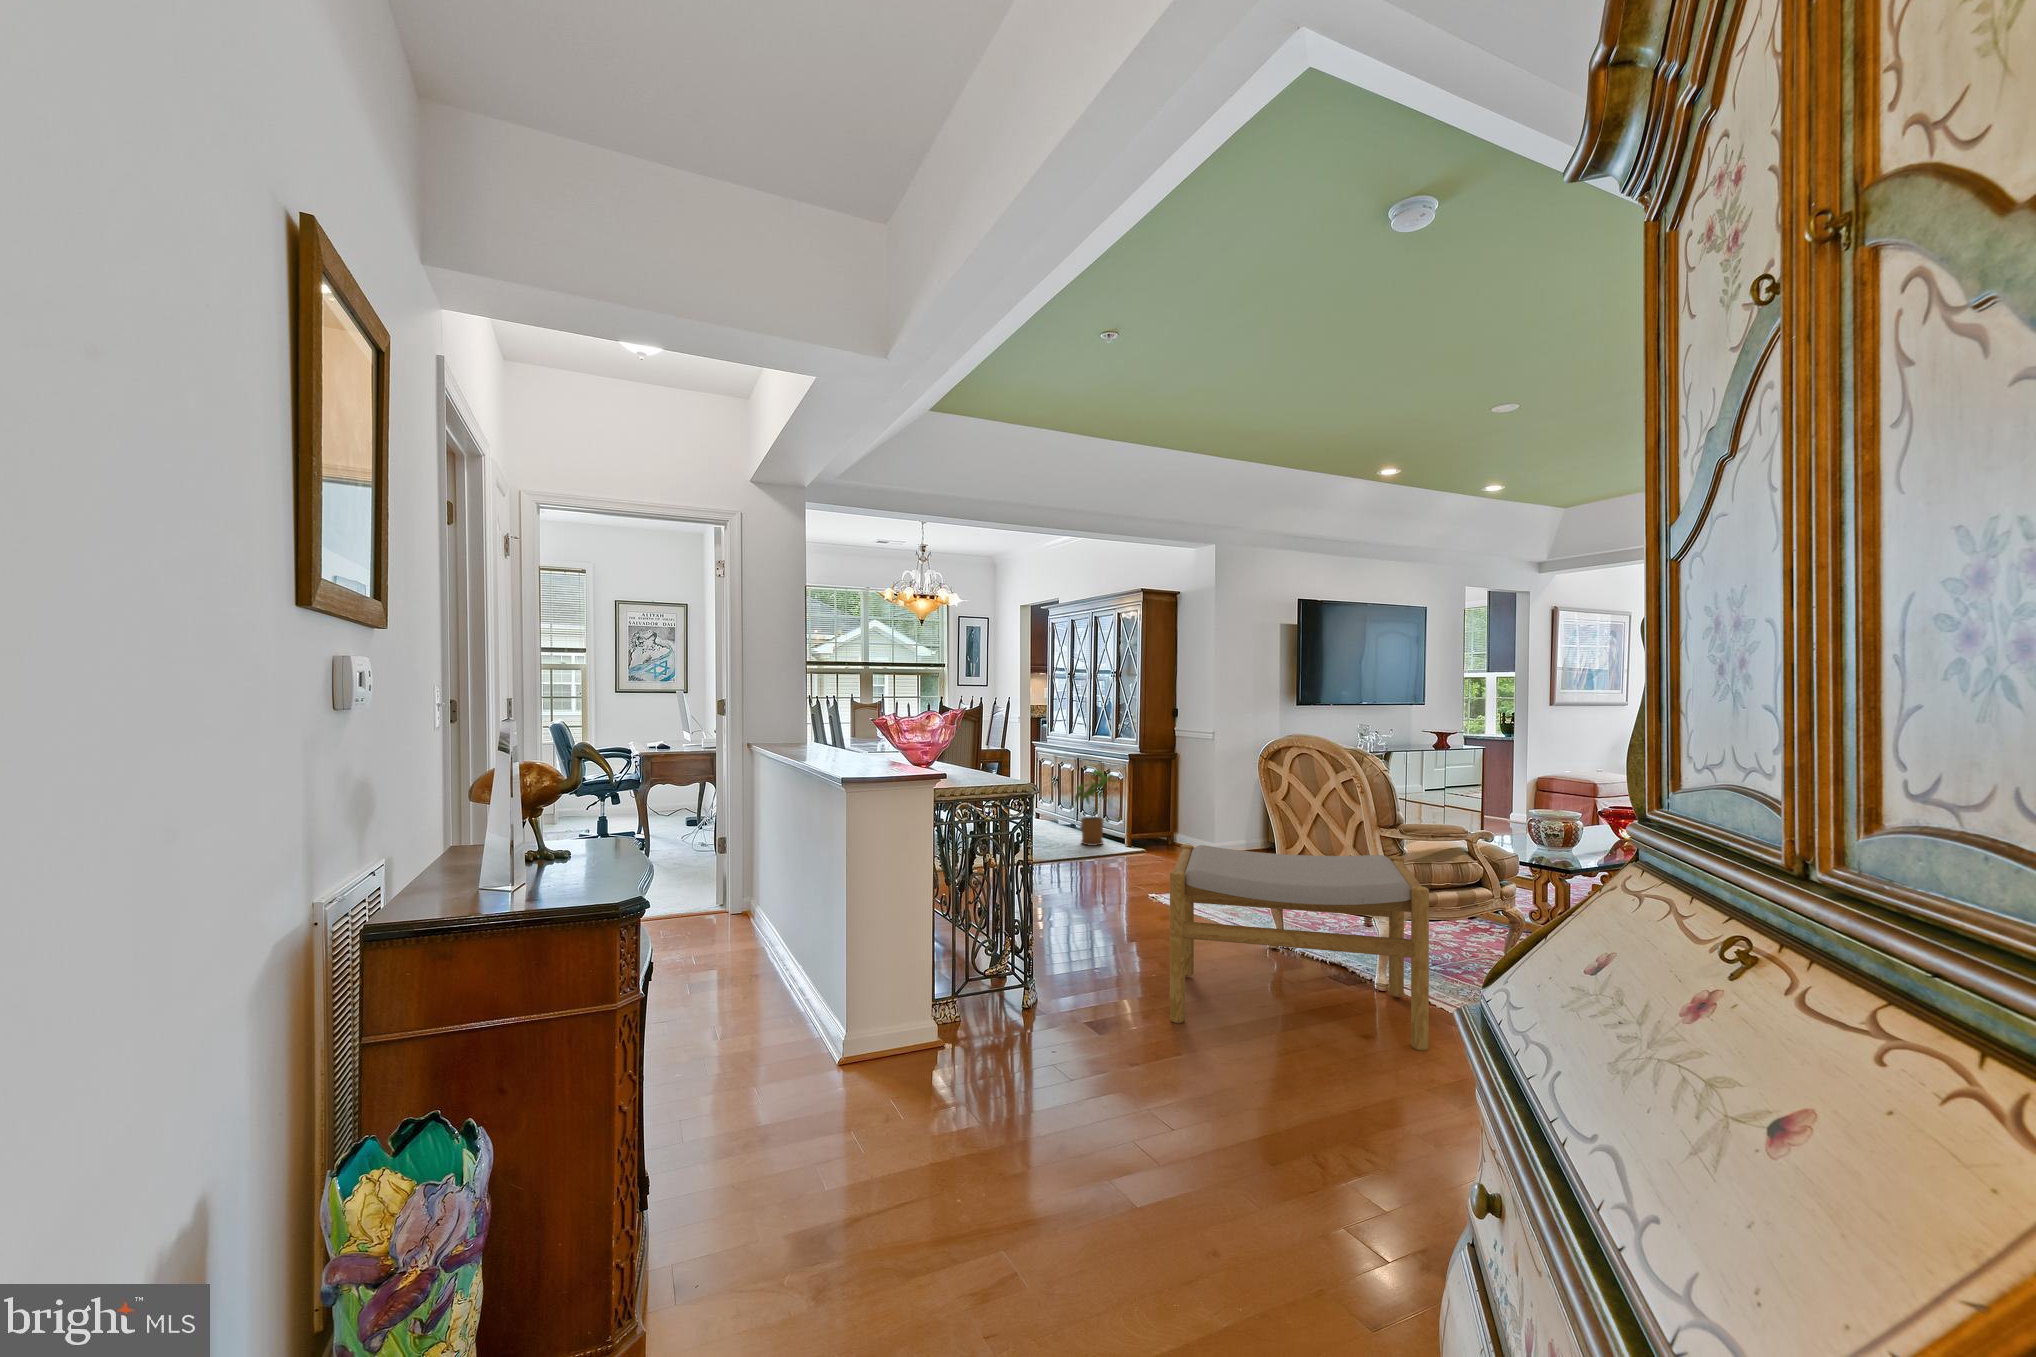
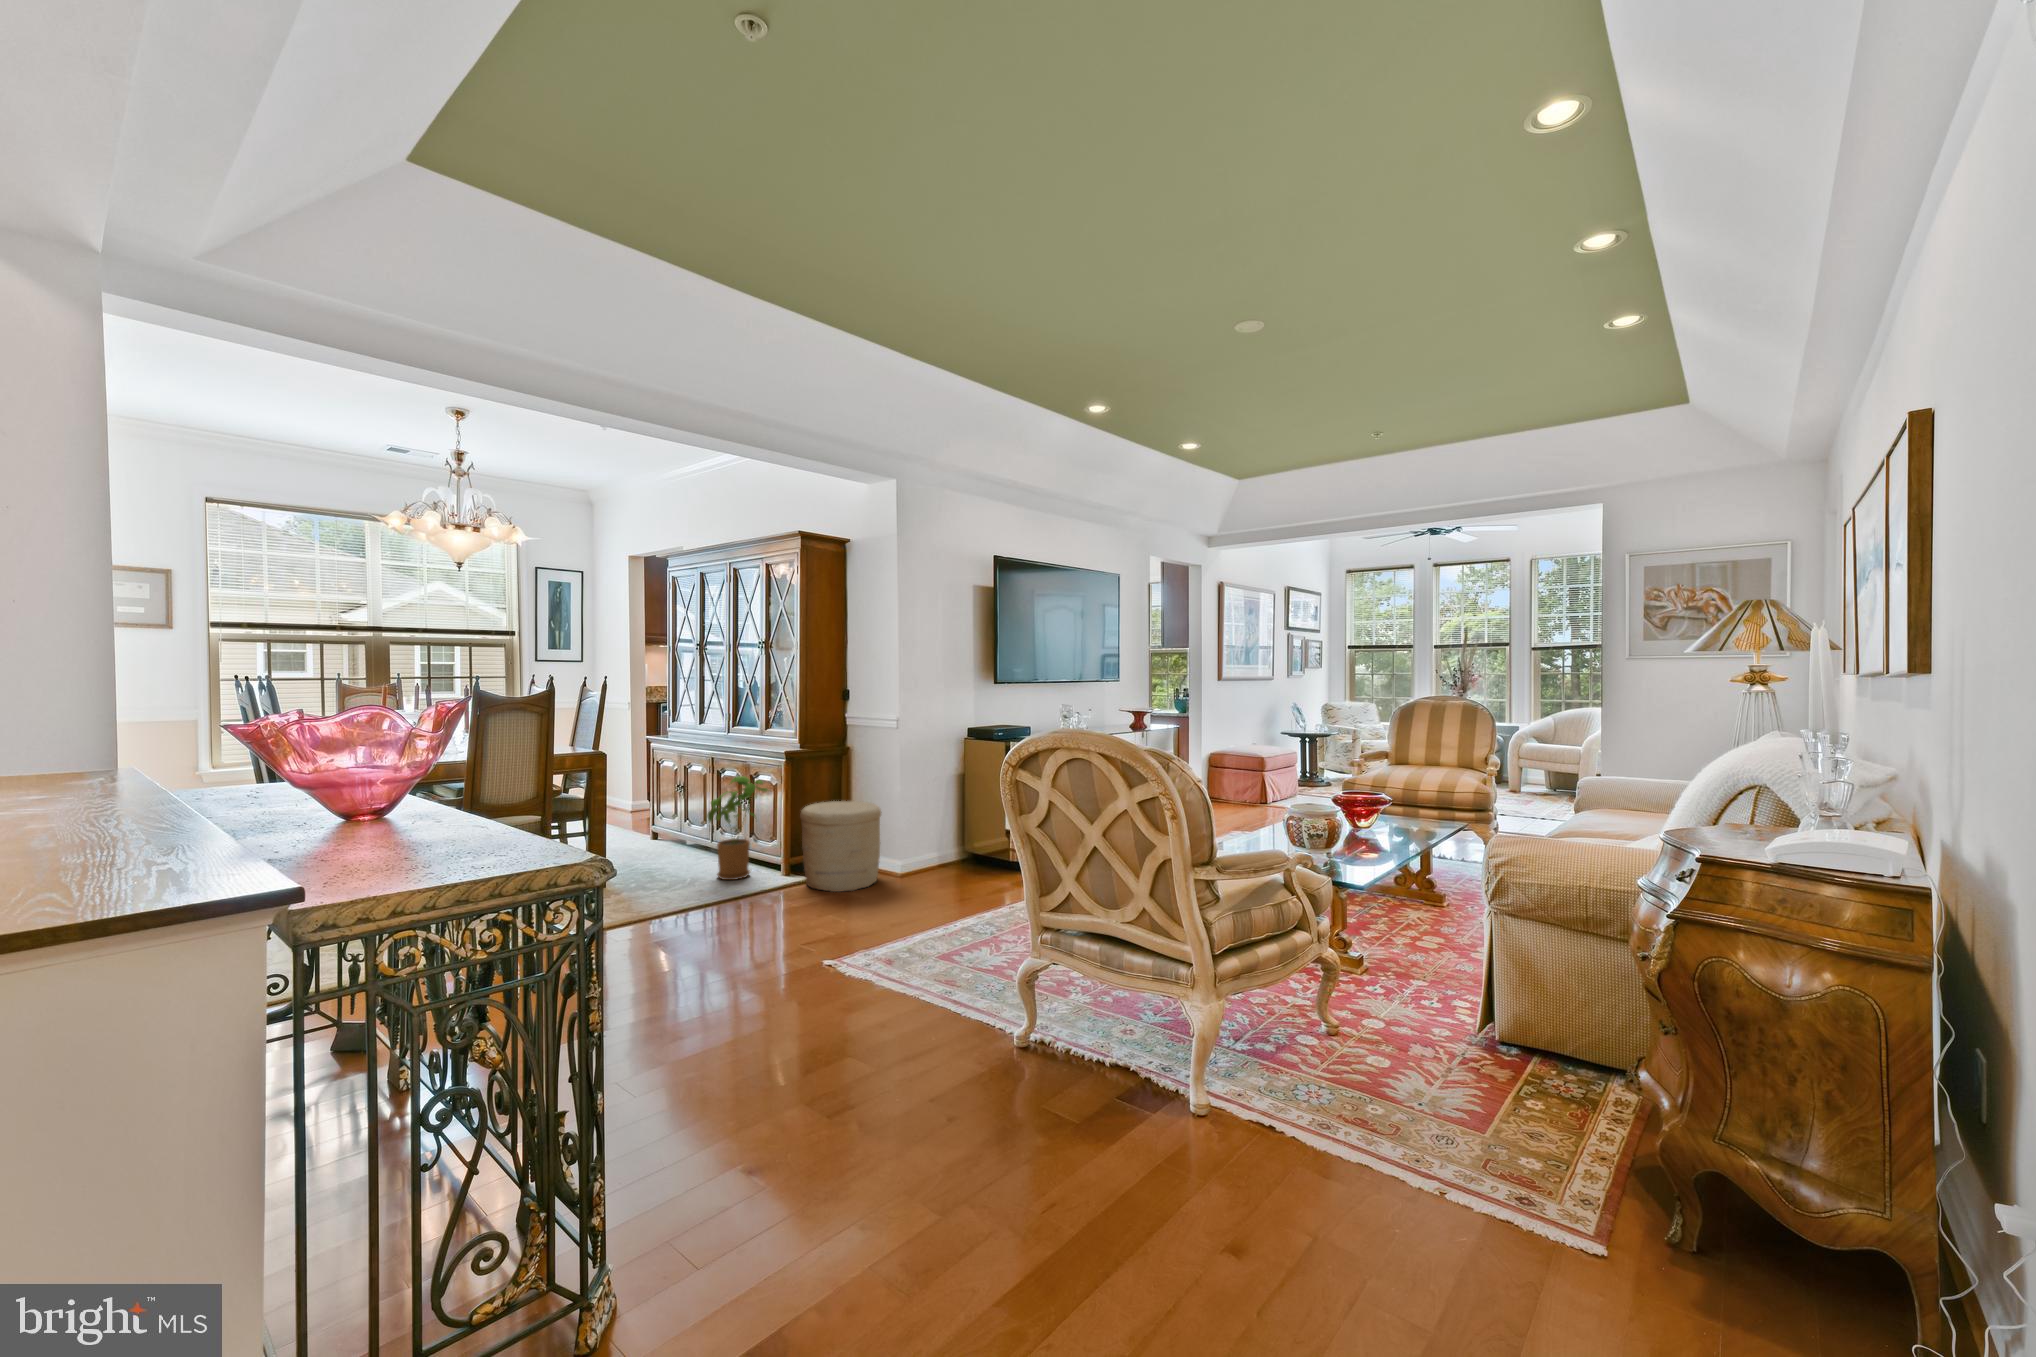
woven basket: none [1139,793,1199,859] -> present [800,801,881,892]
footstool: present [1170,844,1429,1051] -> none [904,912,1339,1309]

